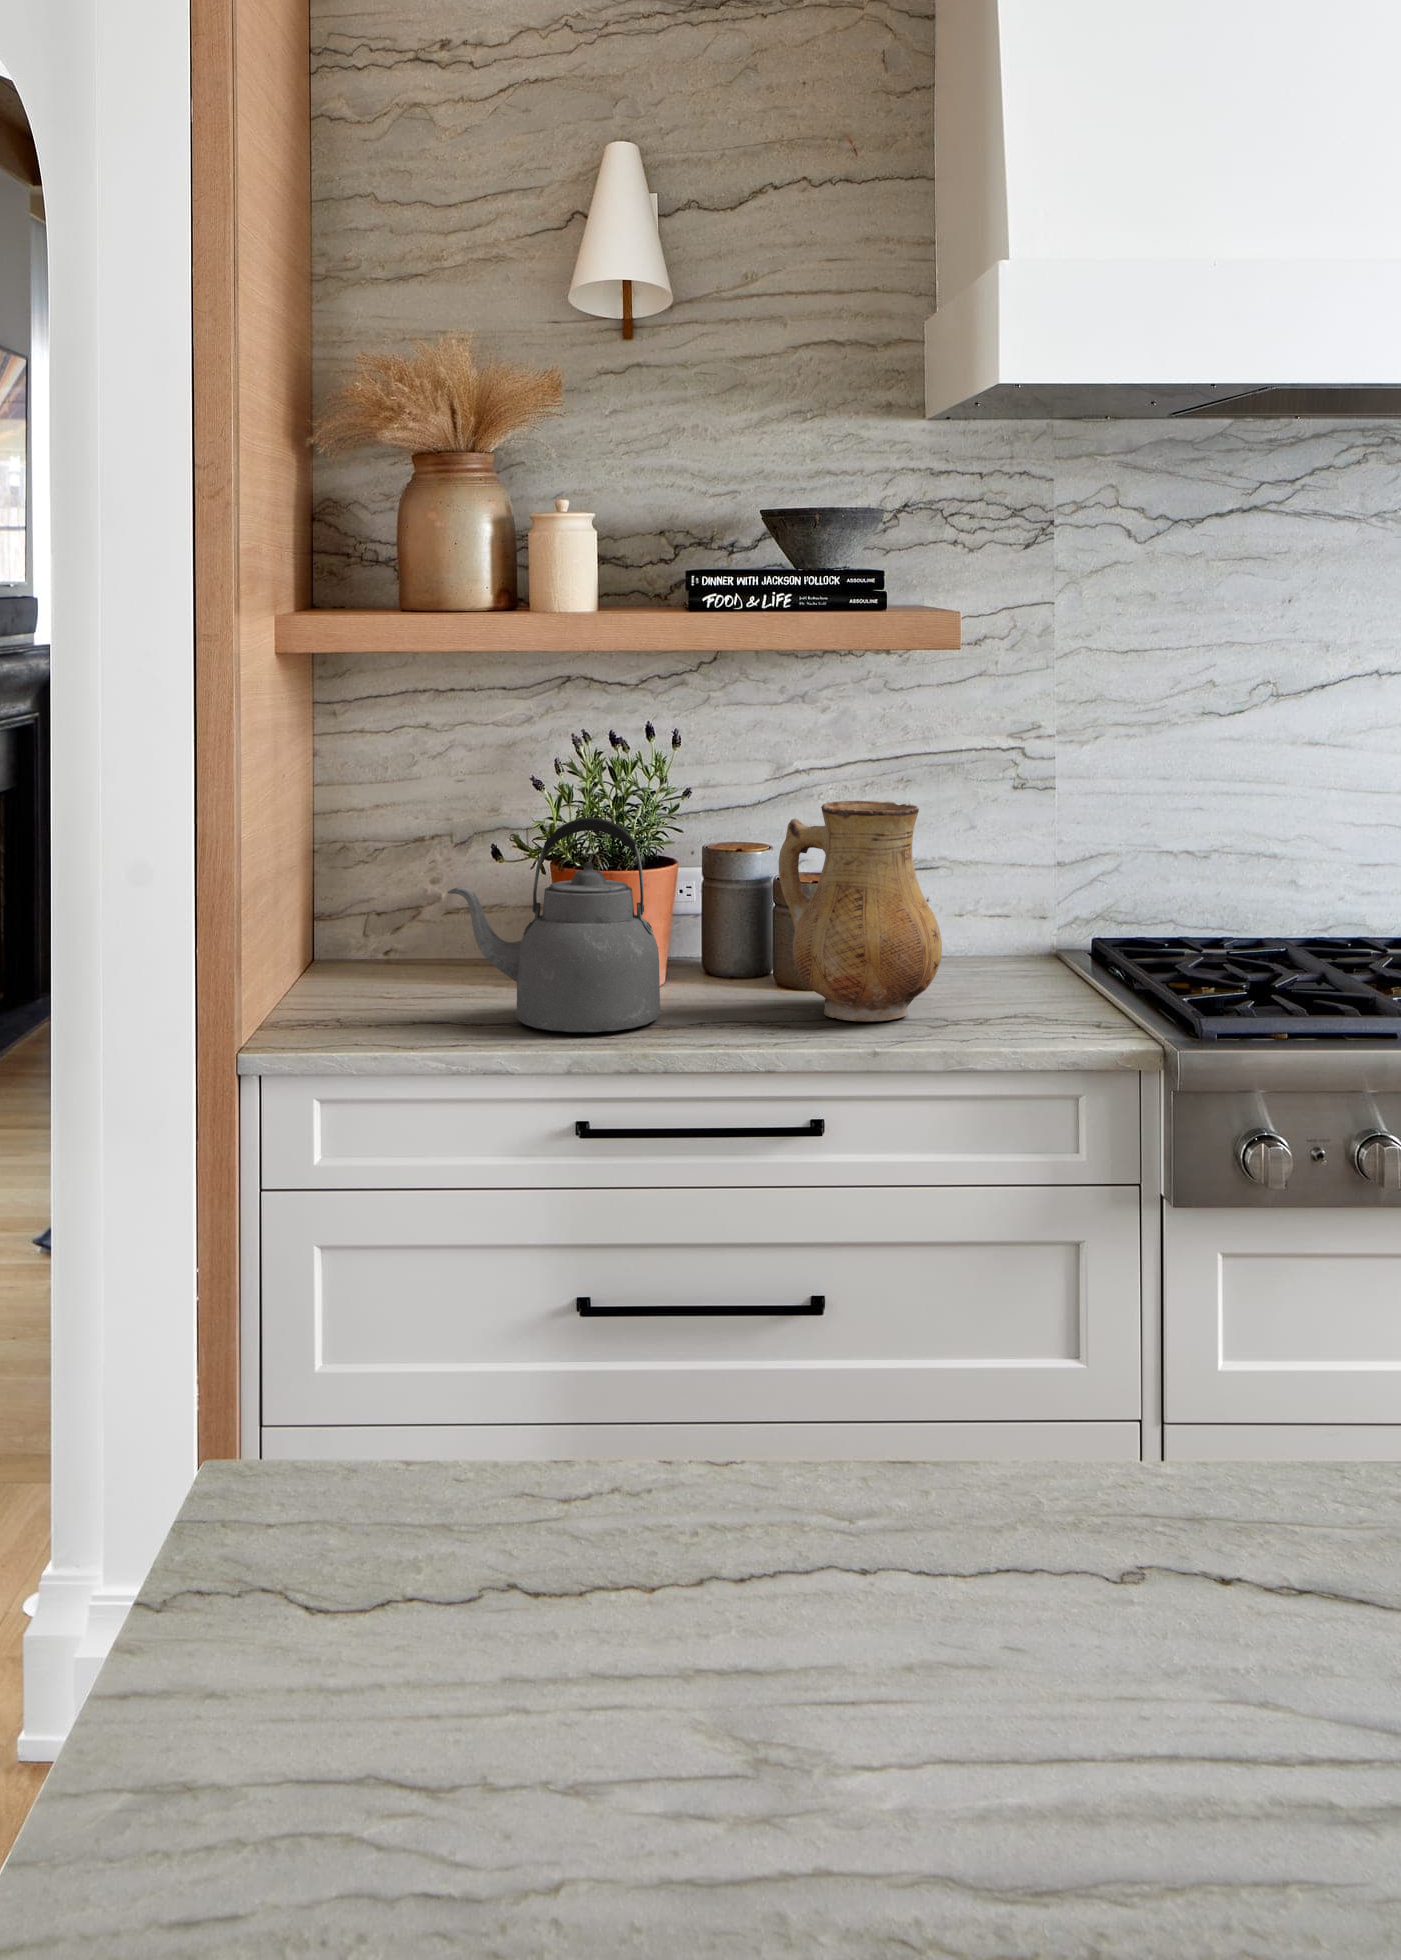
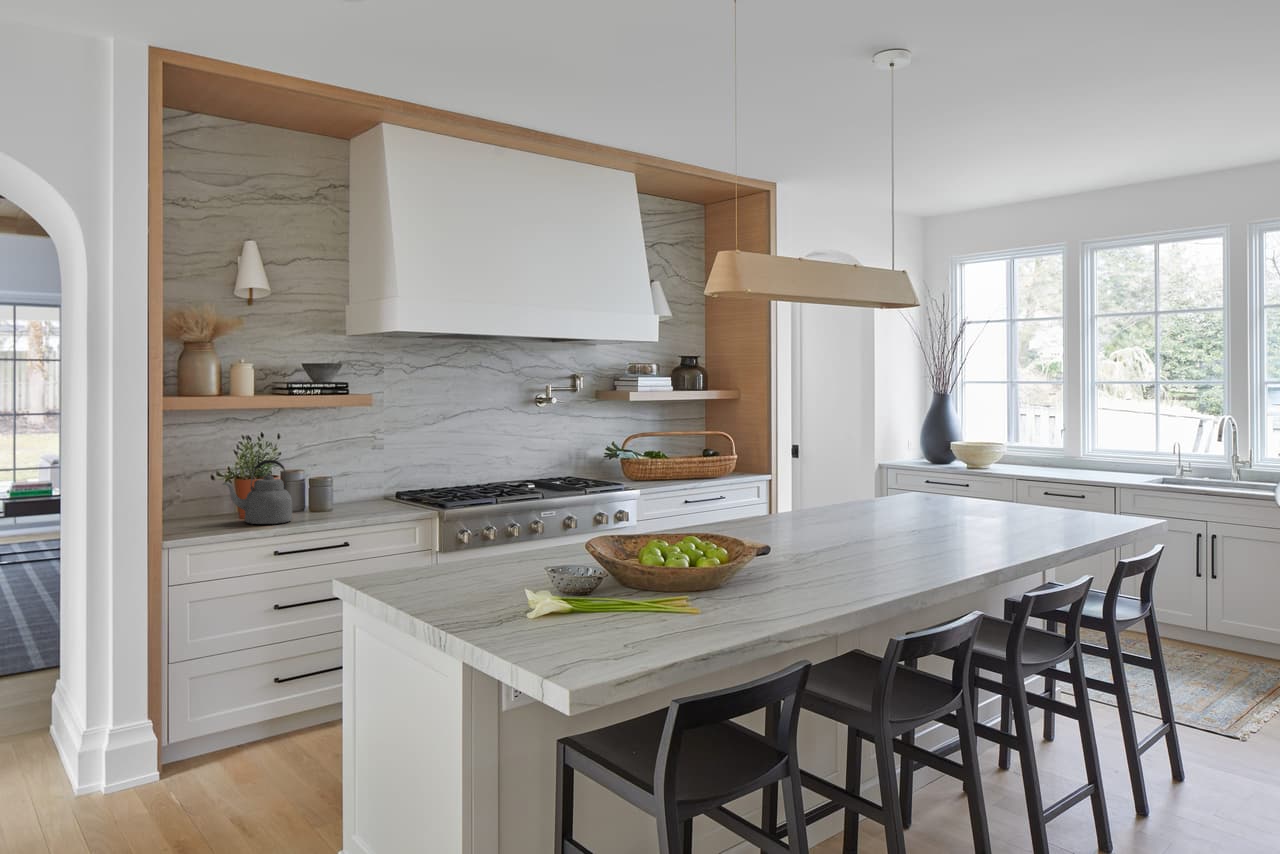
ceramic pitcher: present [779,801,942,1021] -> none [323,453,375,516]

